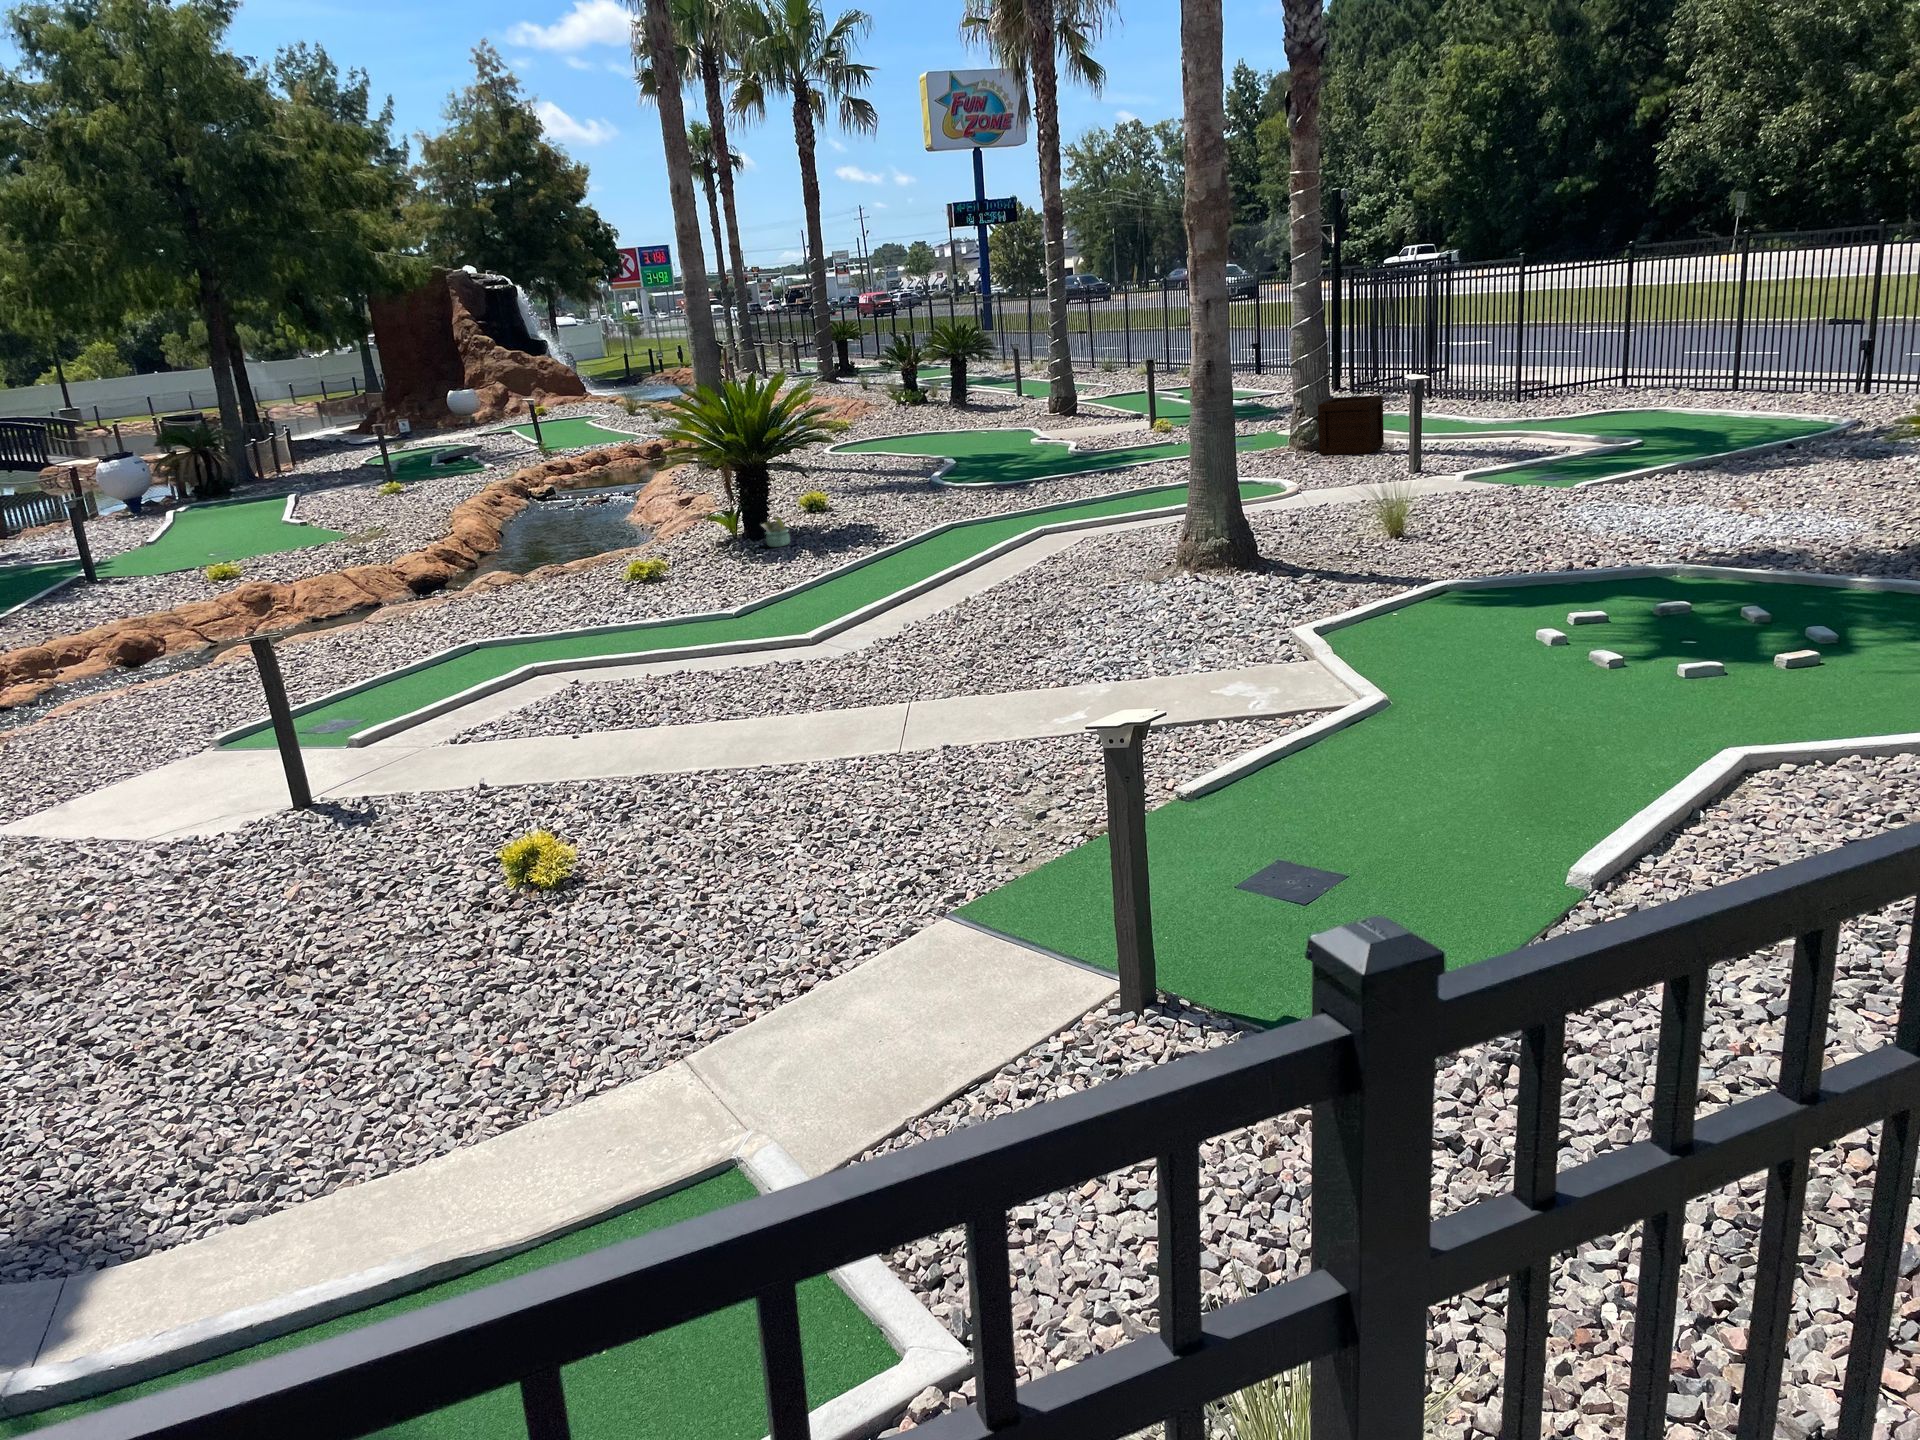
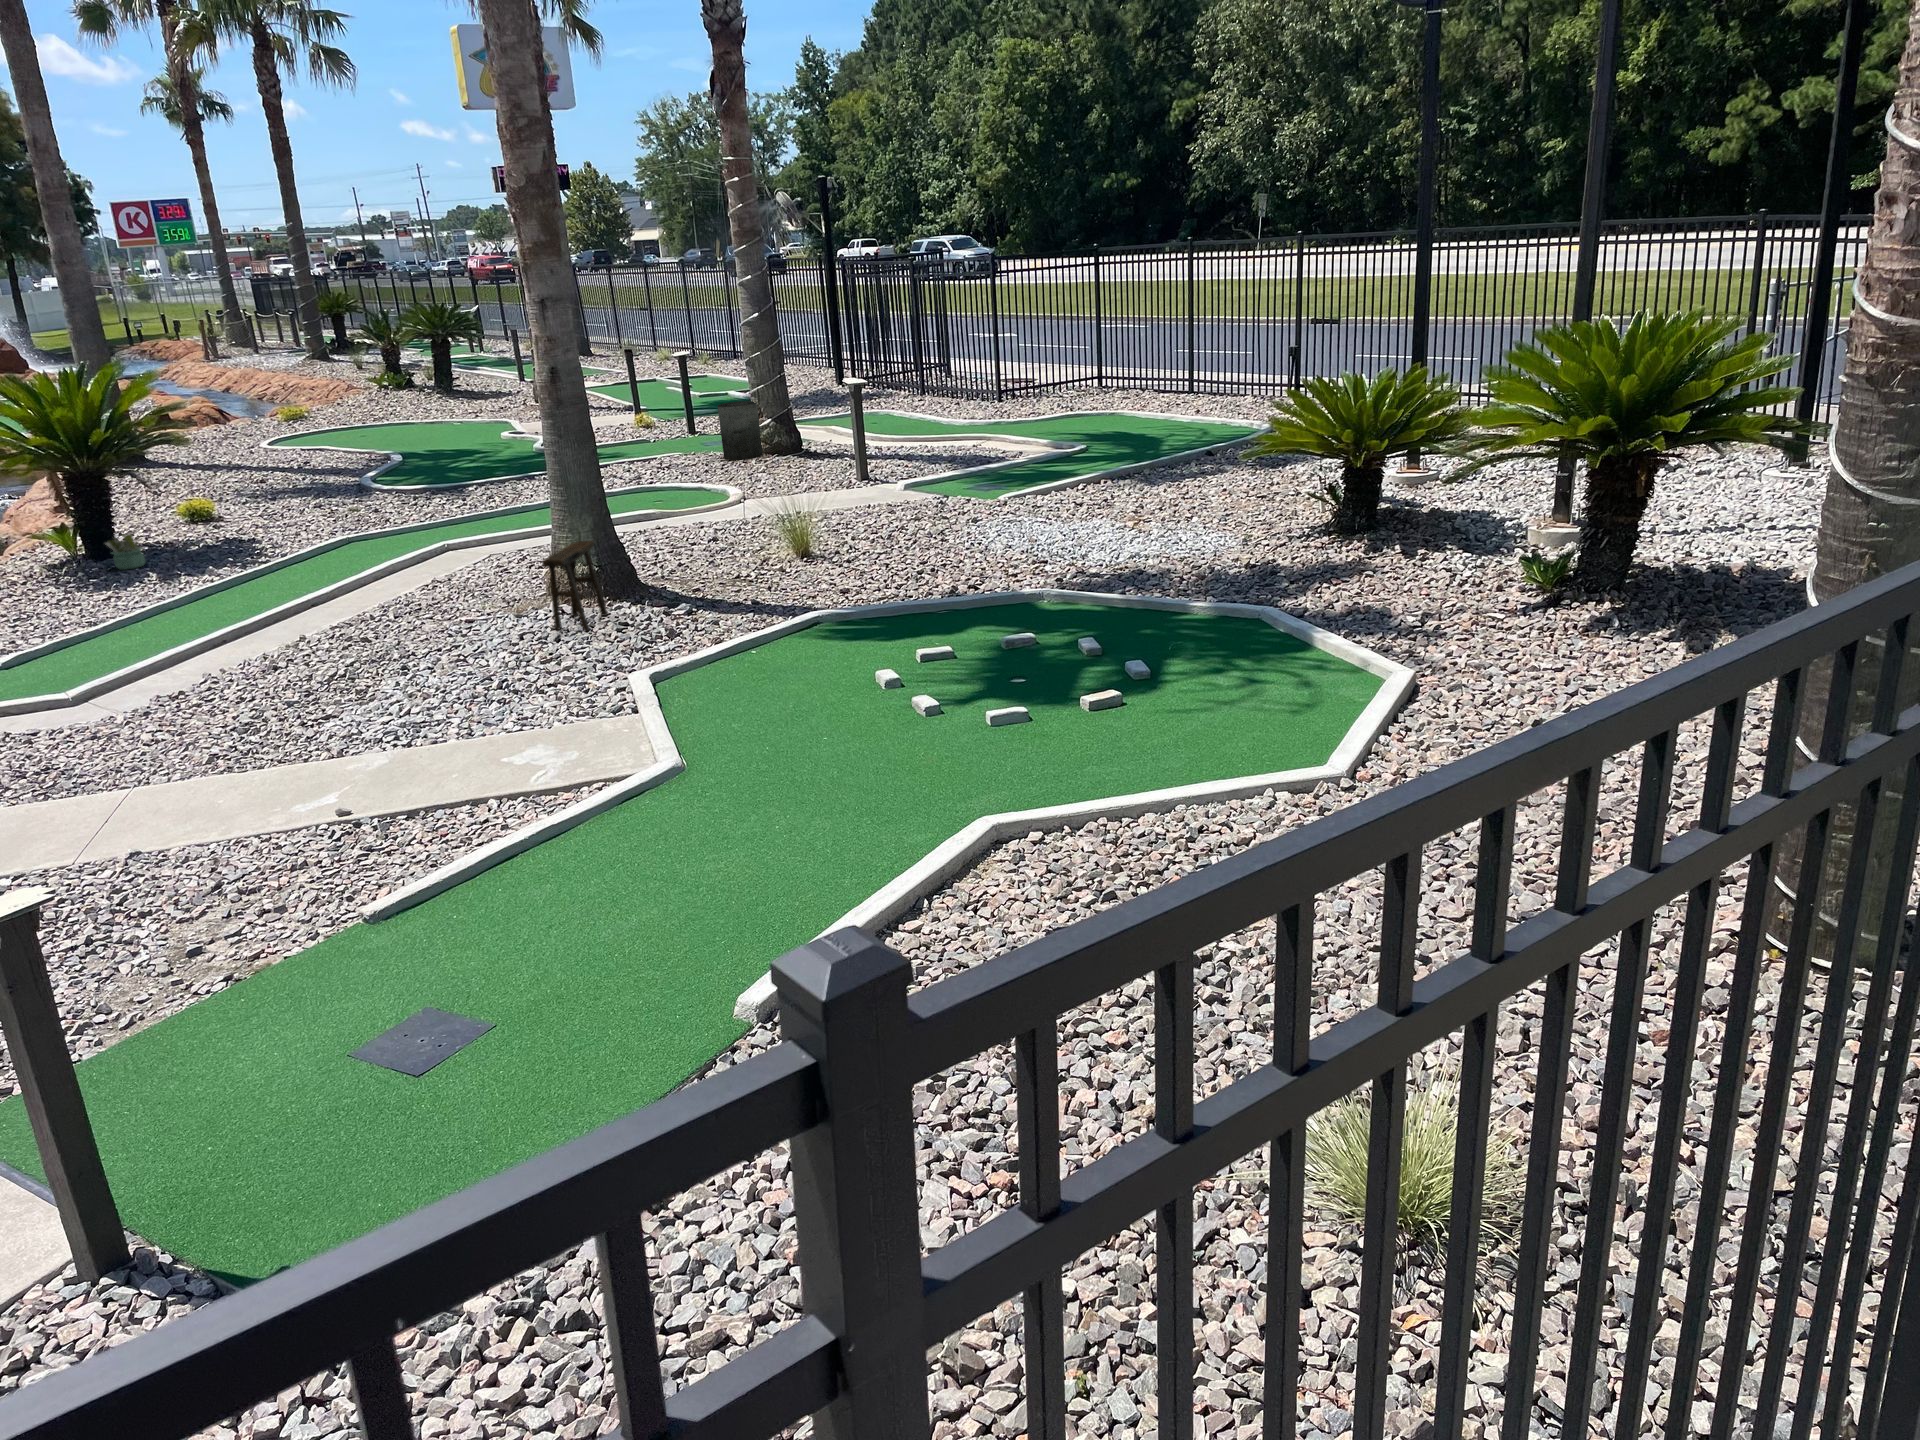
wooden crate: present [1318,395,1384,455] -> none [775,396,848,458]
trash can: none [1259,402,1299,457] -> present [718,401,763,460]
stool: none [1190,517,1235,598] -> present [542,541,608,631]

